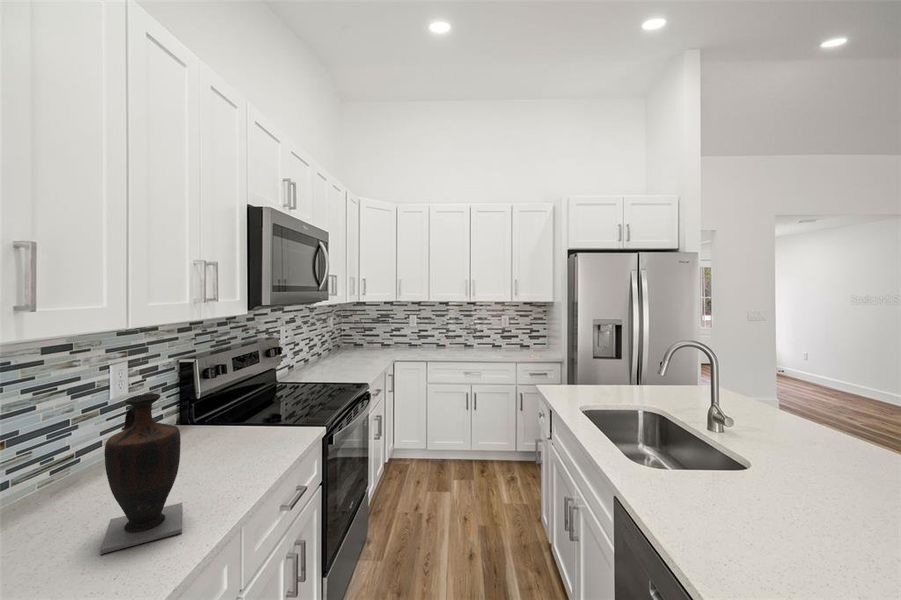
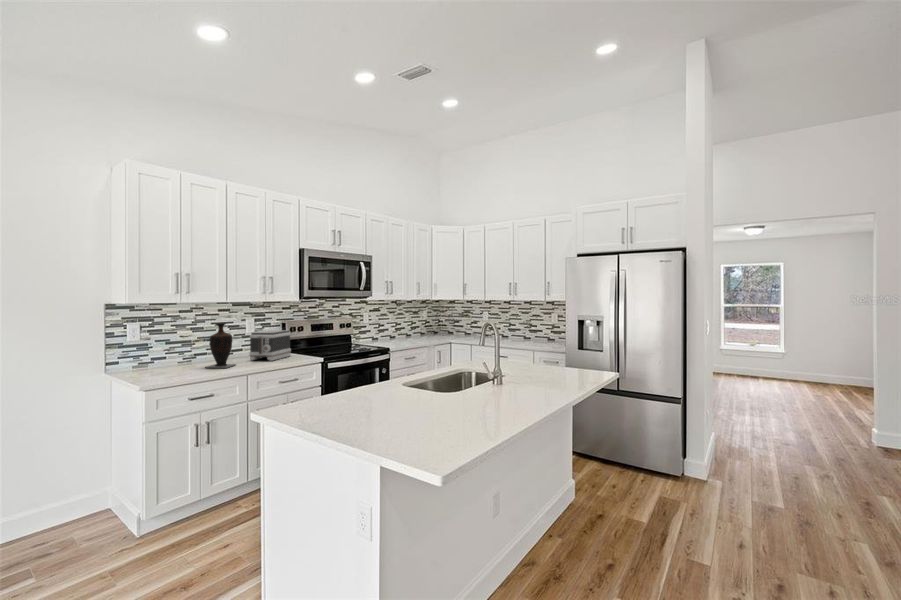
toaster: none [174,380,244,473] -> present [249,330,291,361]

